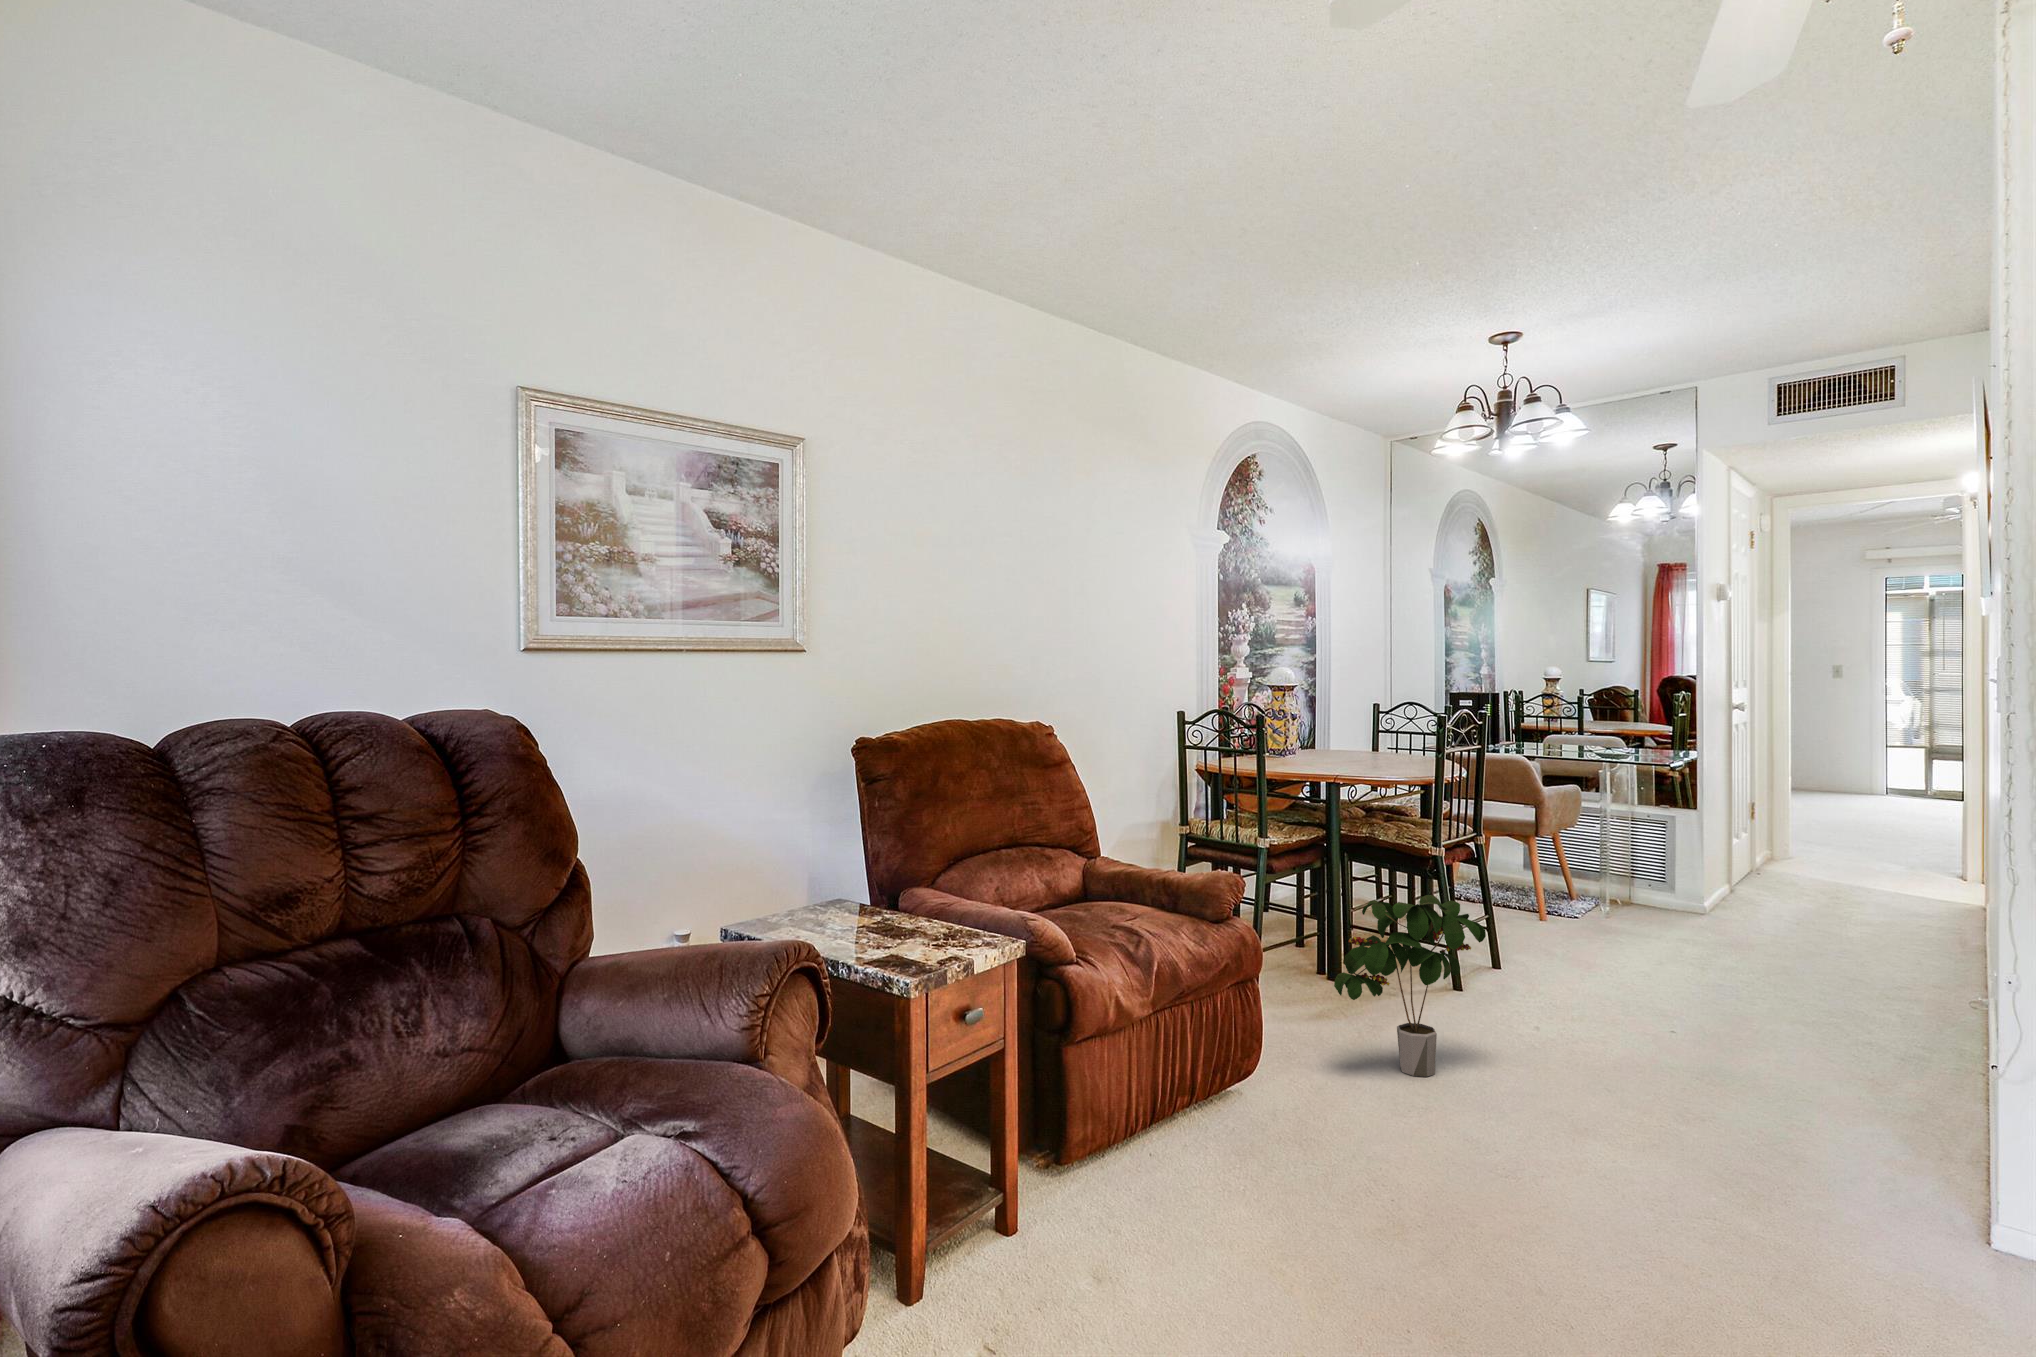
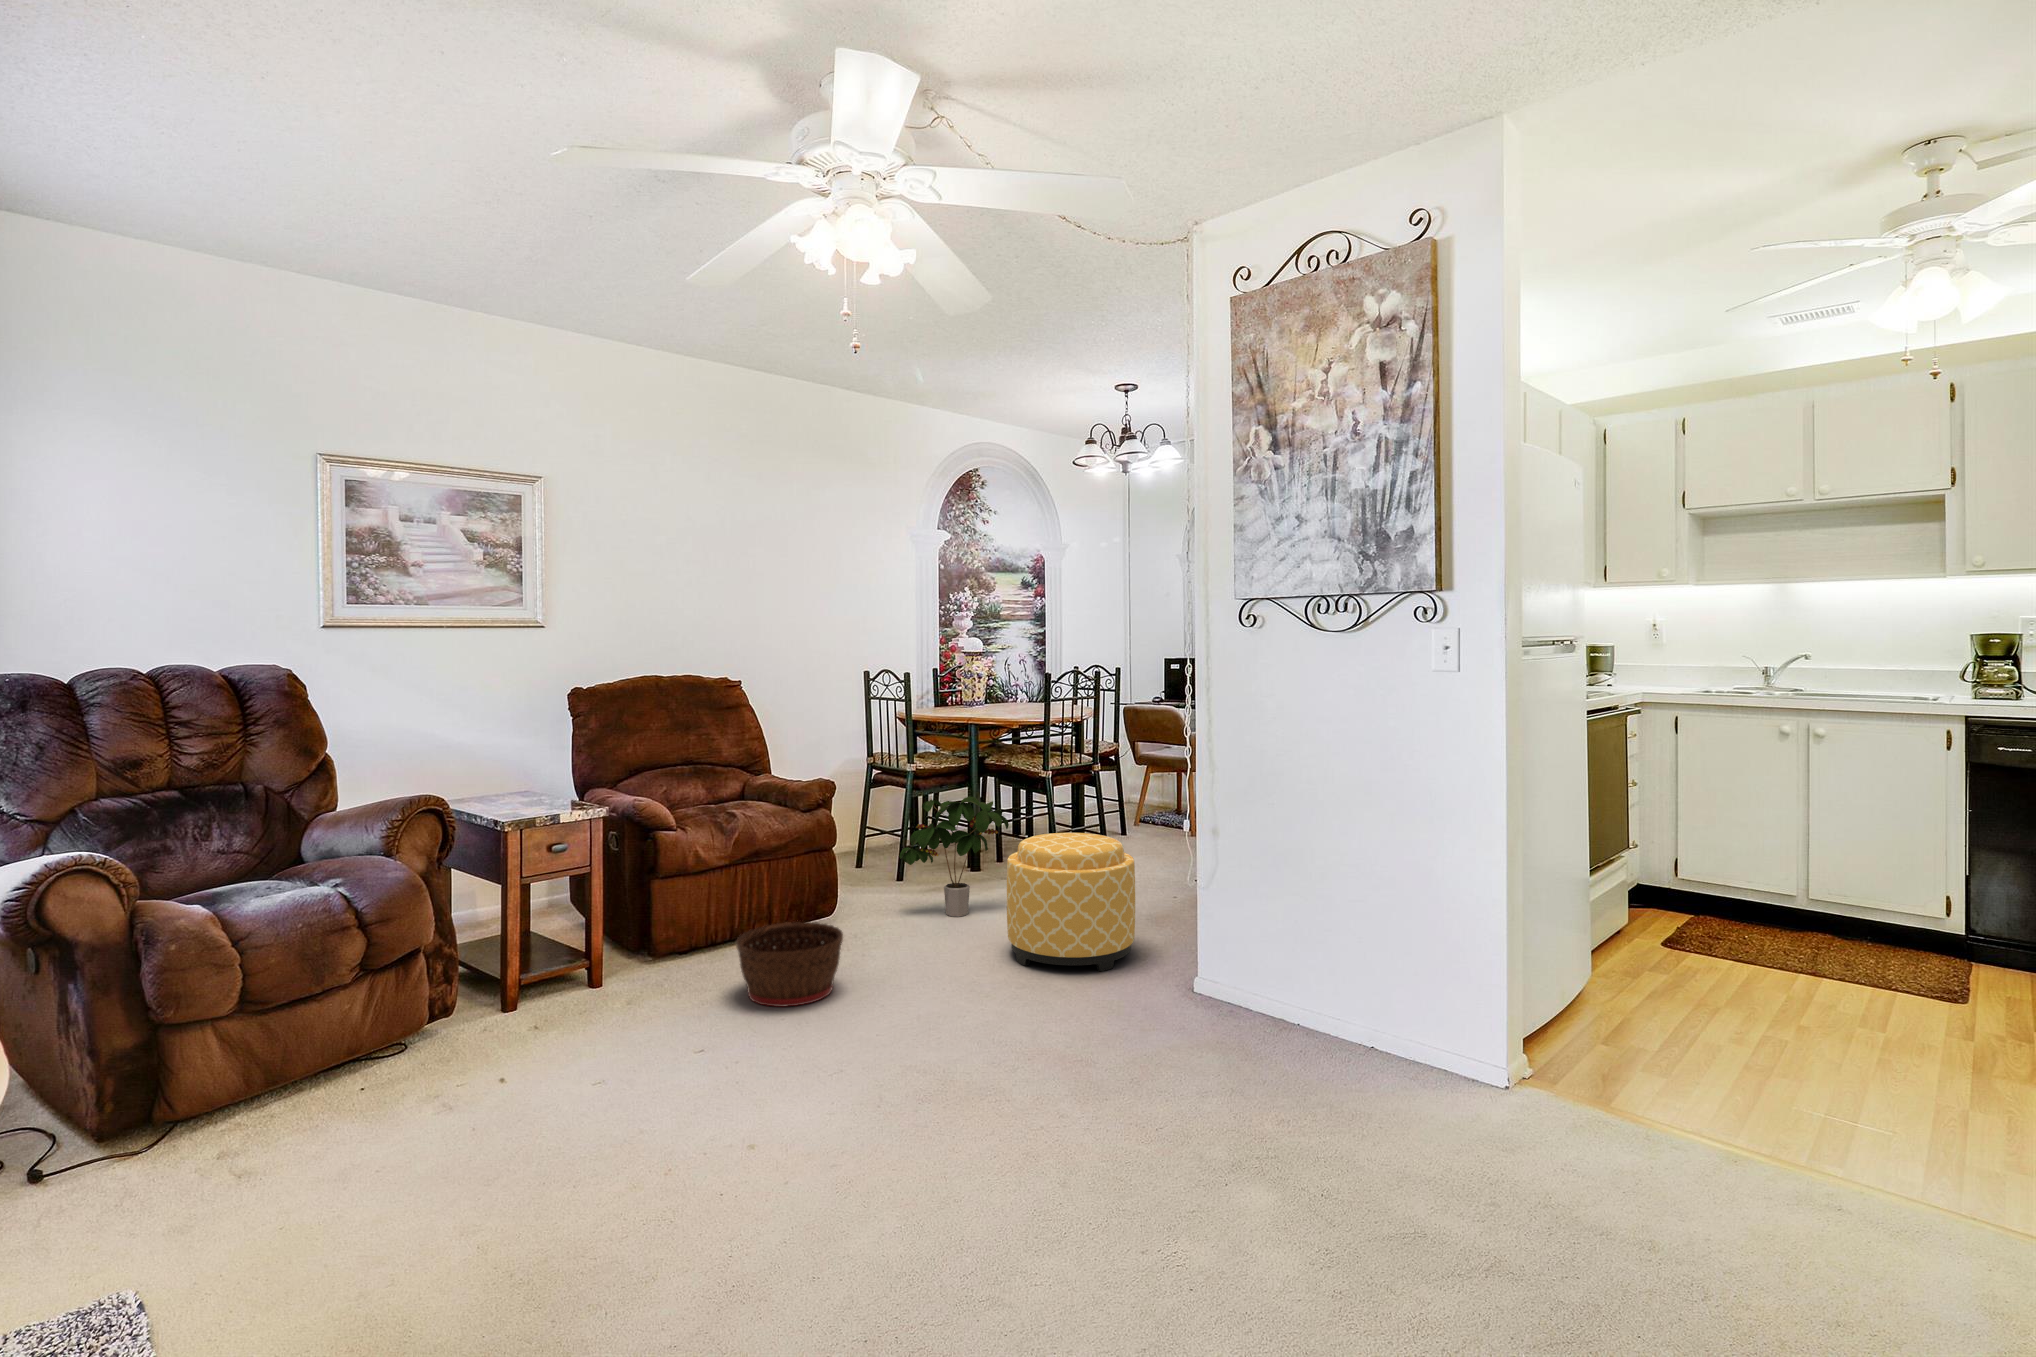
ottoman: none [1588,958,1833,1199] -> present [1007,833,1135,971]
basket: none [1263,1125,1451,1300] -> present [736,922,843,1007]

